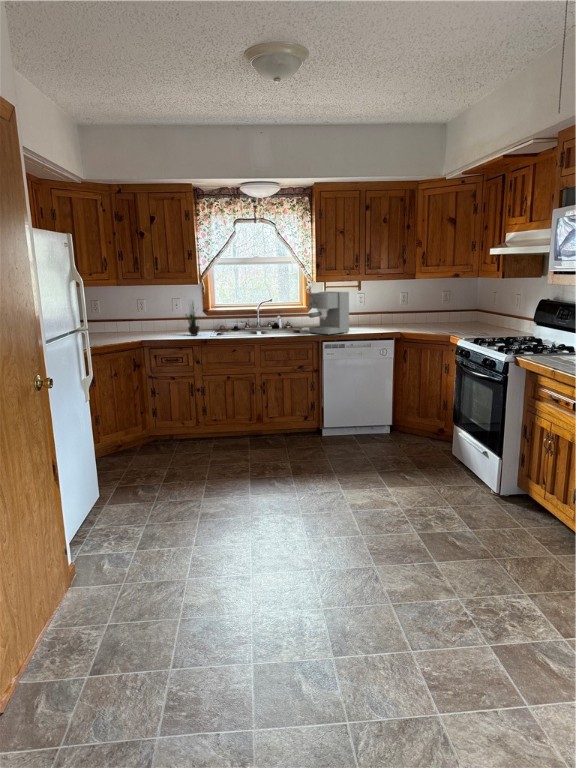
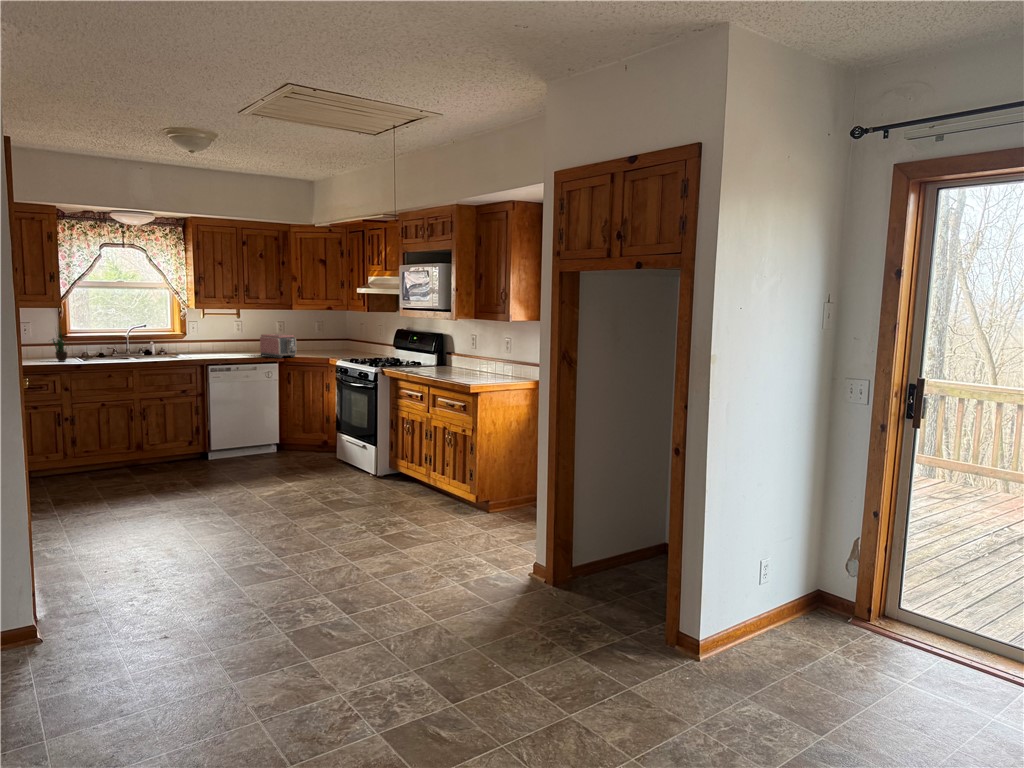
coffee maker: present [308,291,349,335] -> none [192,319,235,360]
toaster: none [377,306,415,334] -> present [260,334,297,358]

